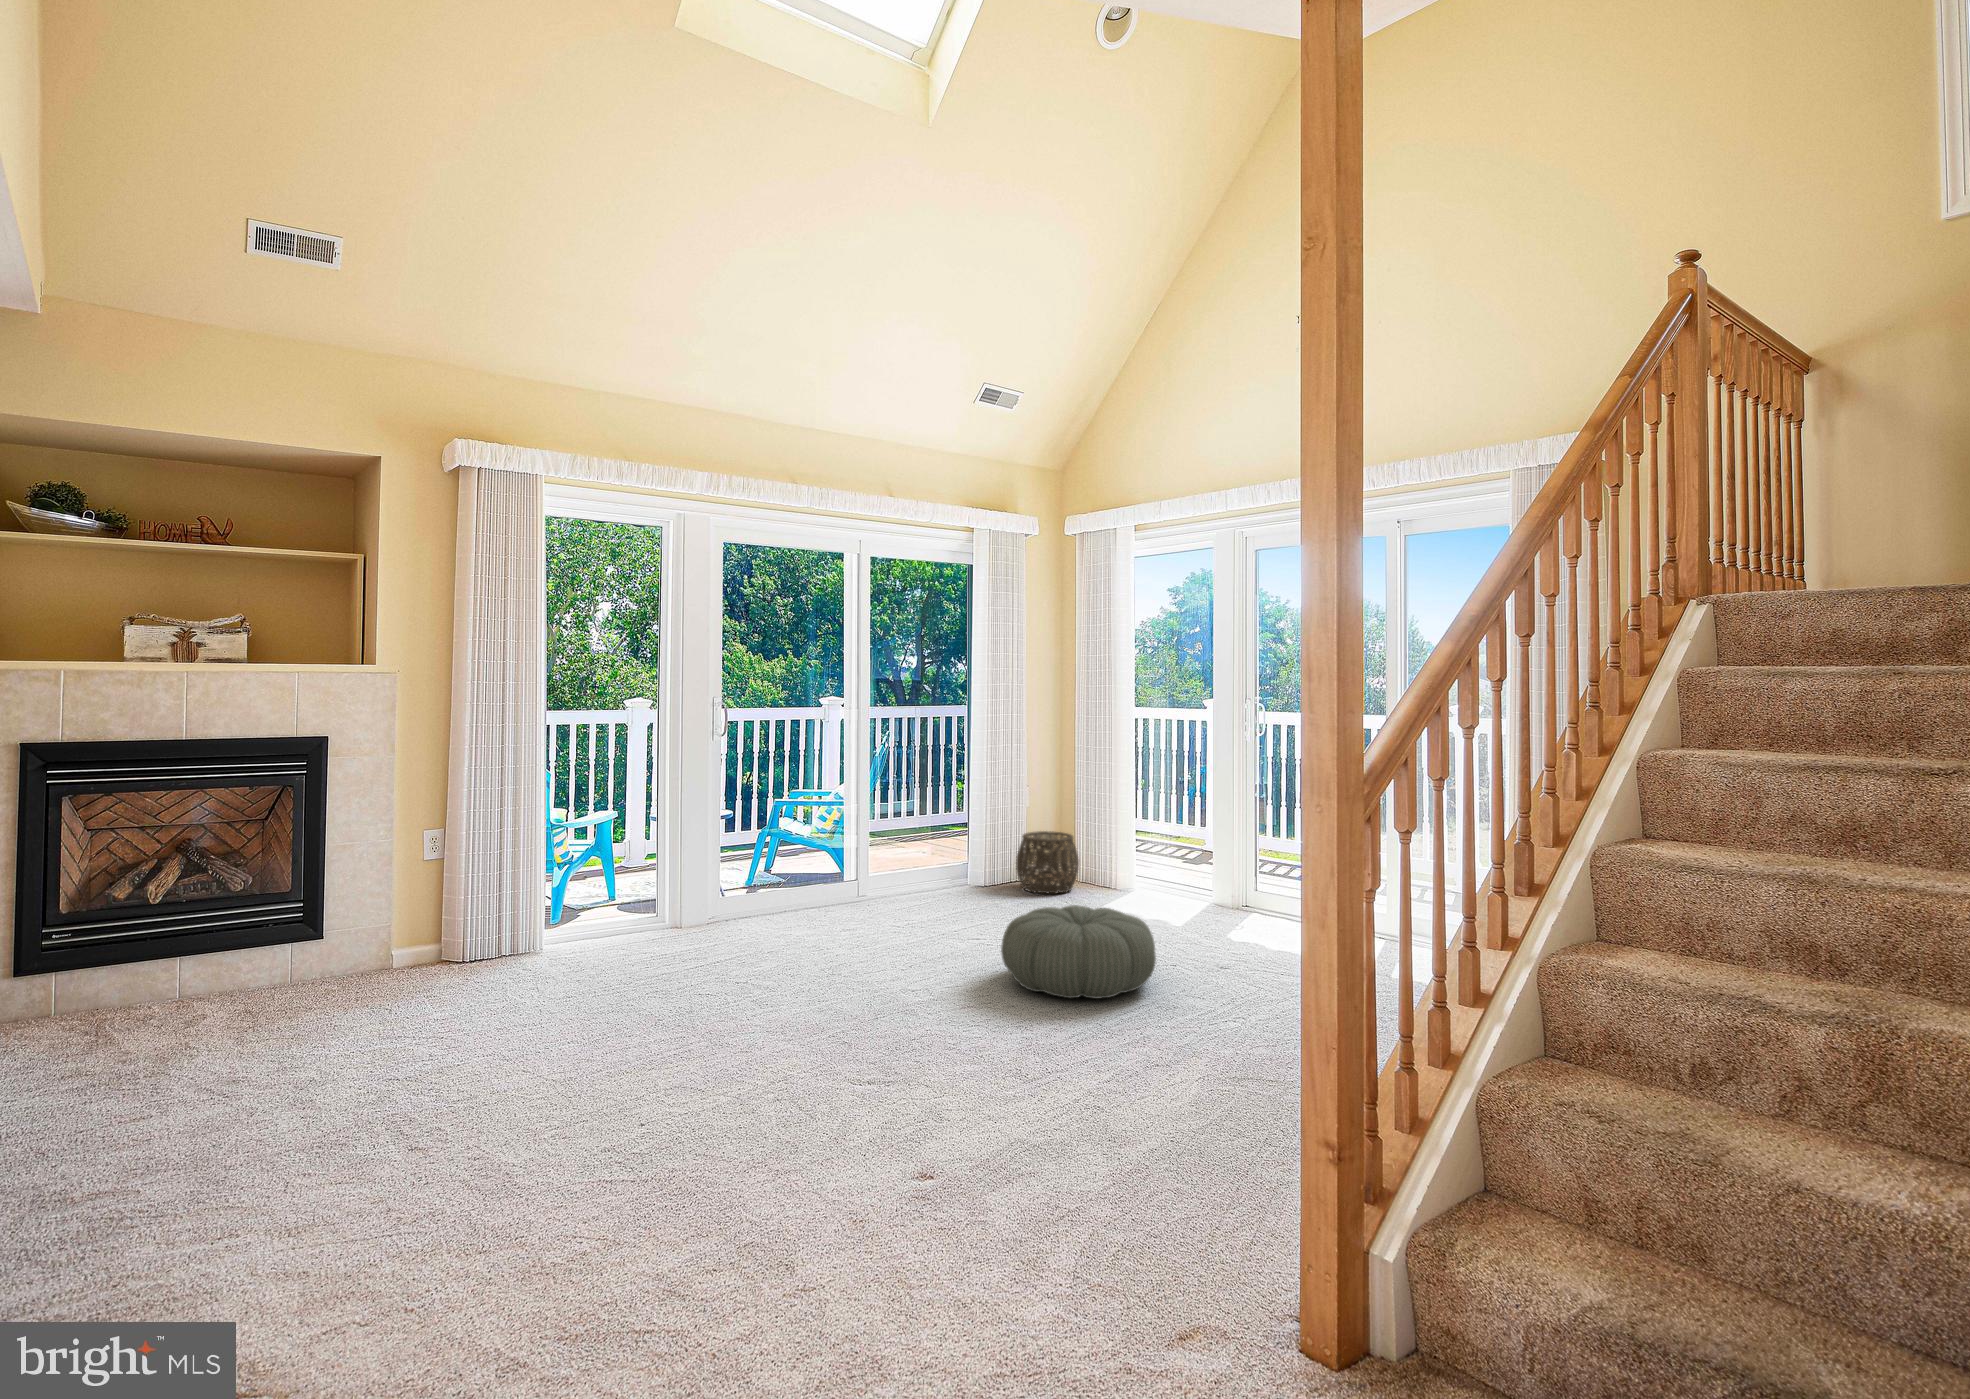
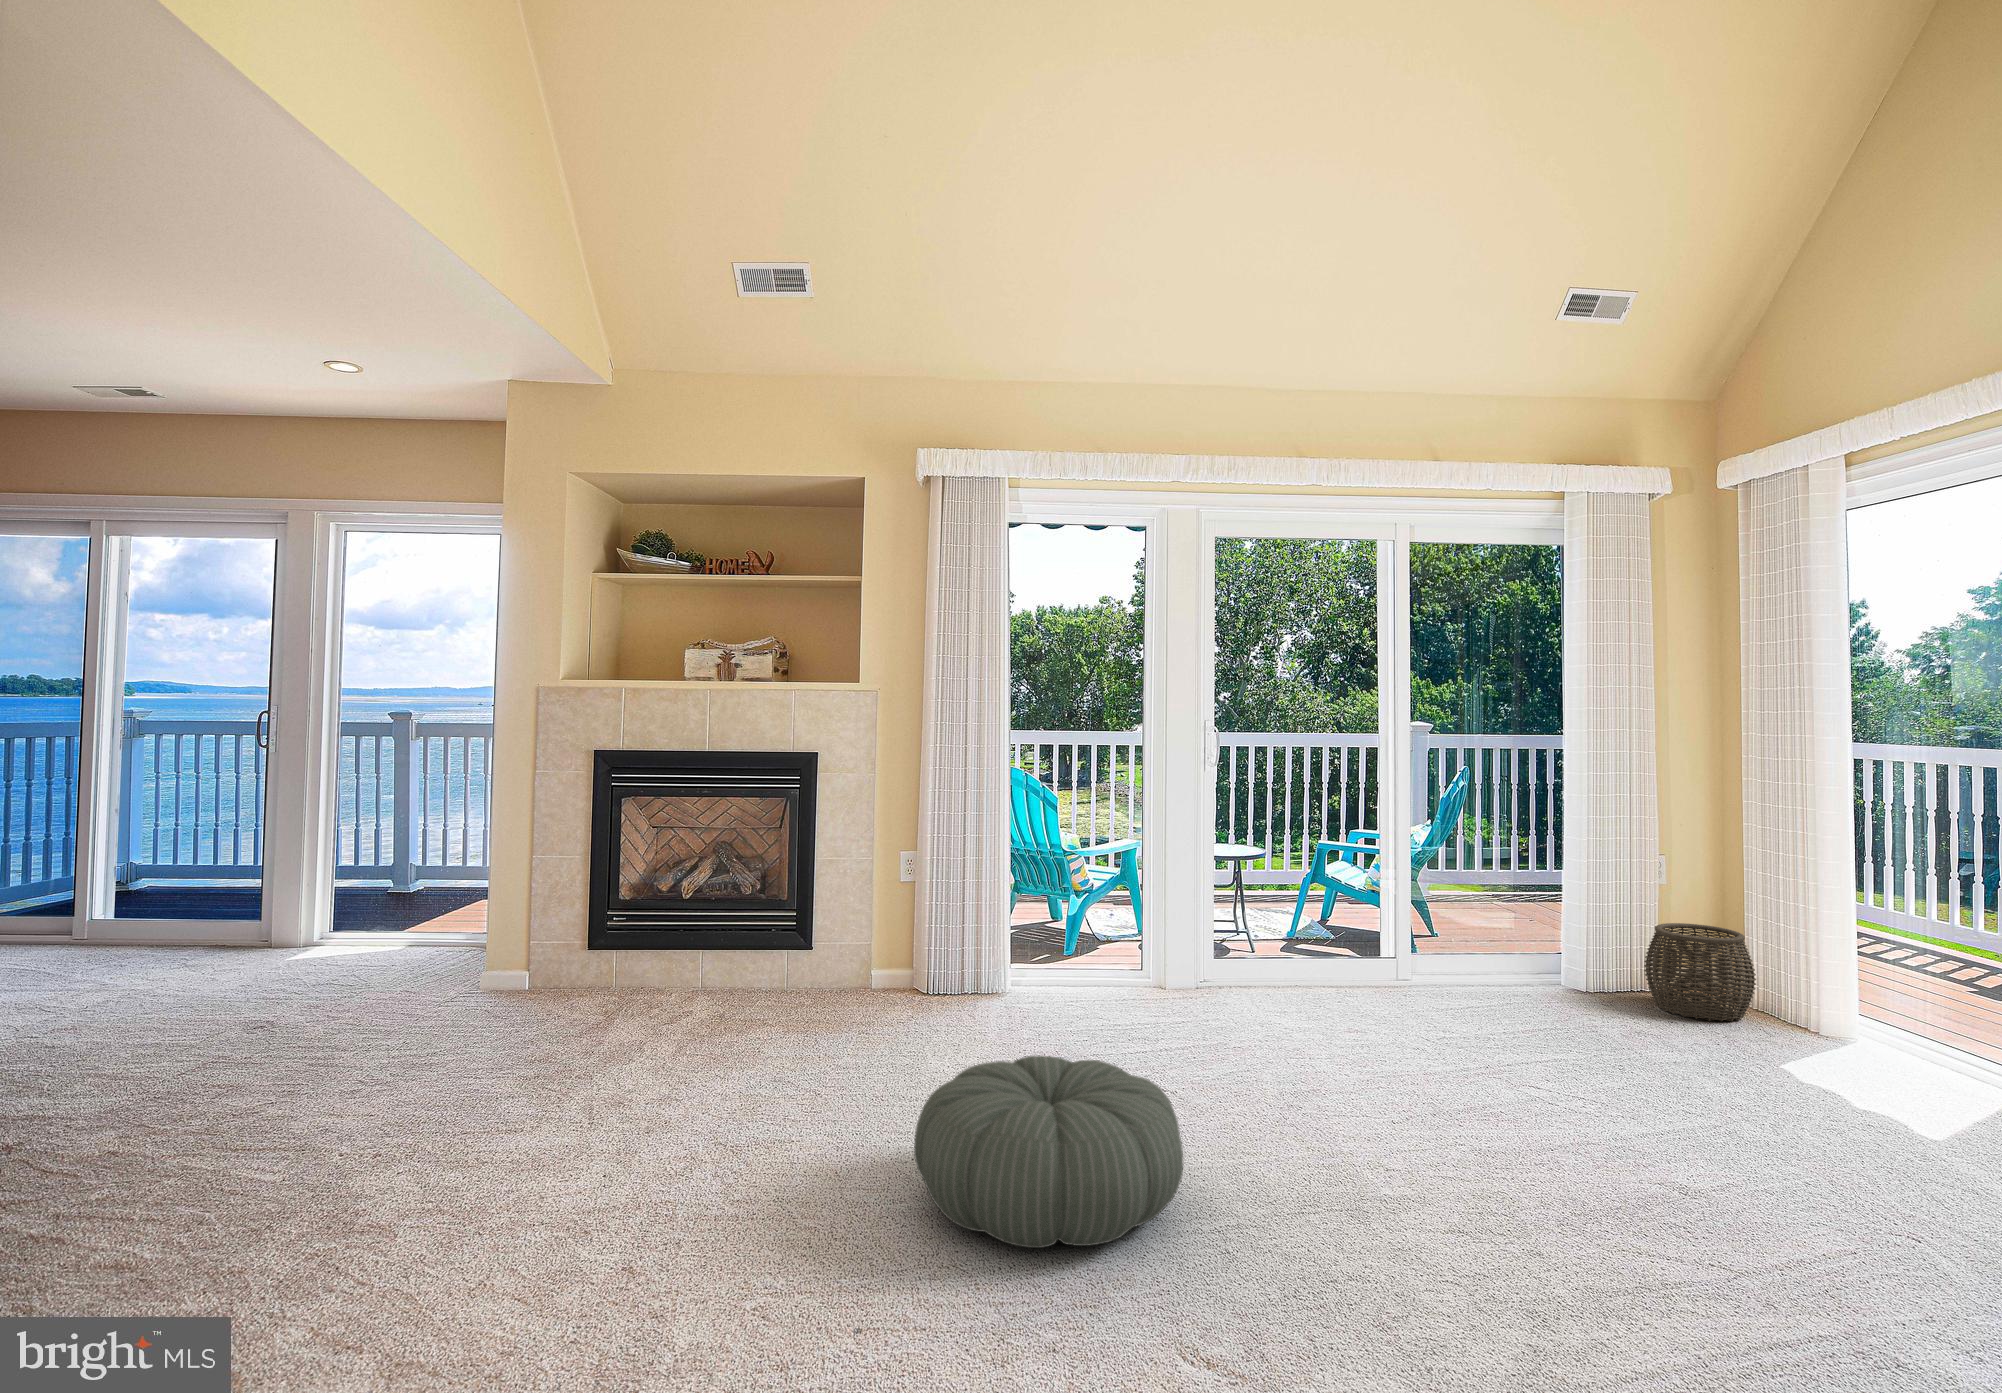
pouf: present [1001,905,1156,999] -> present [914,1055,1183,1248]

